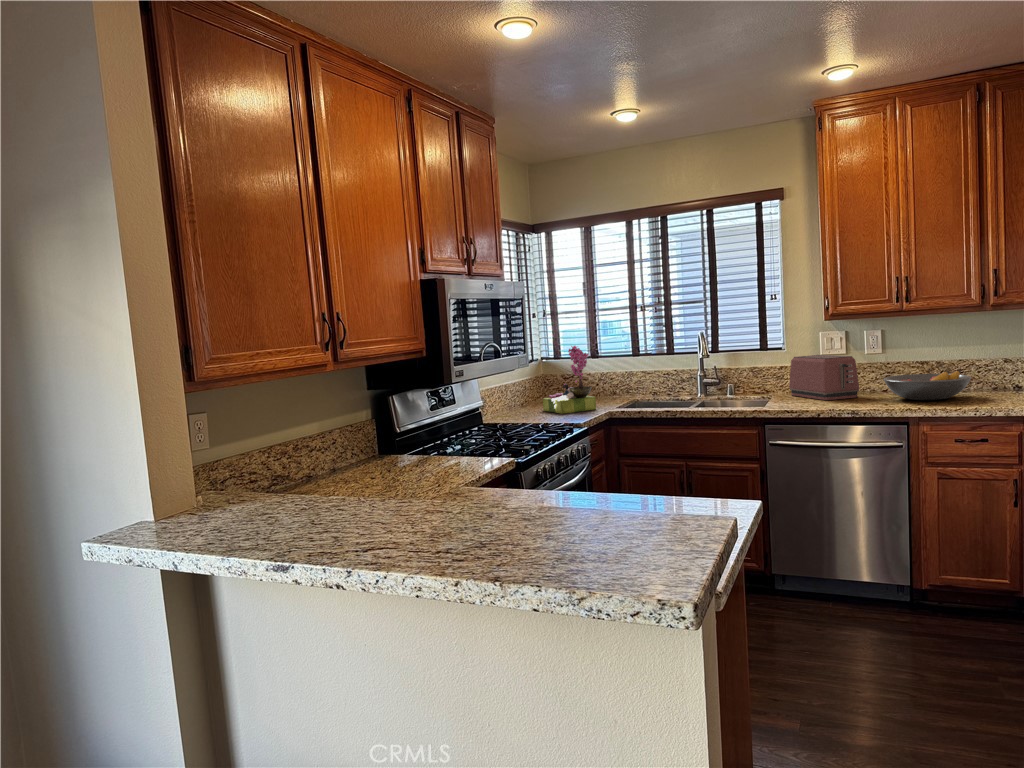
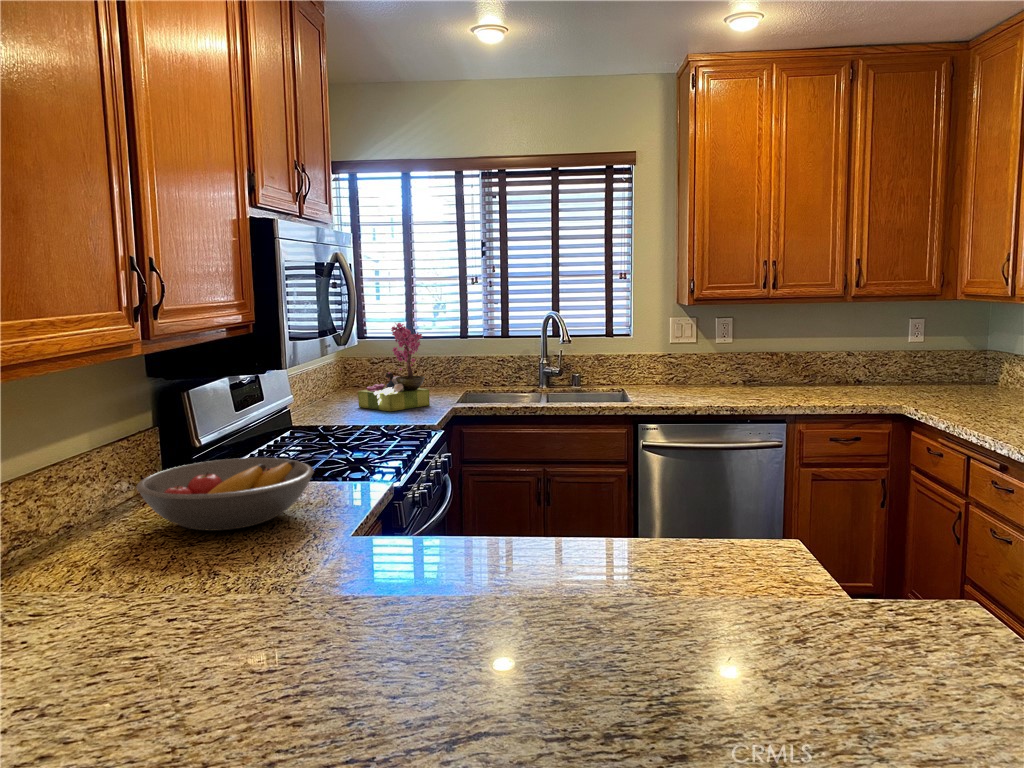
toaster: present [789,355,859,400] -> none [641,343,719,394]
fruit bowl: present [883,371,971,400] -> present [136,458,314,531]

